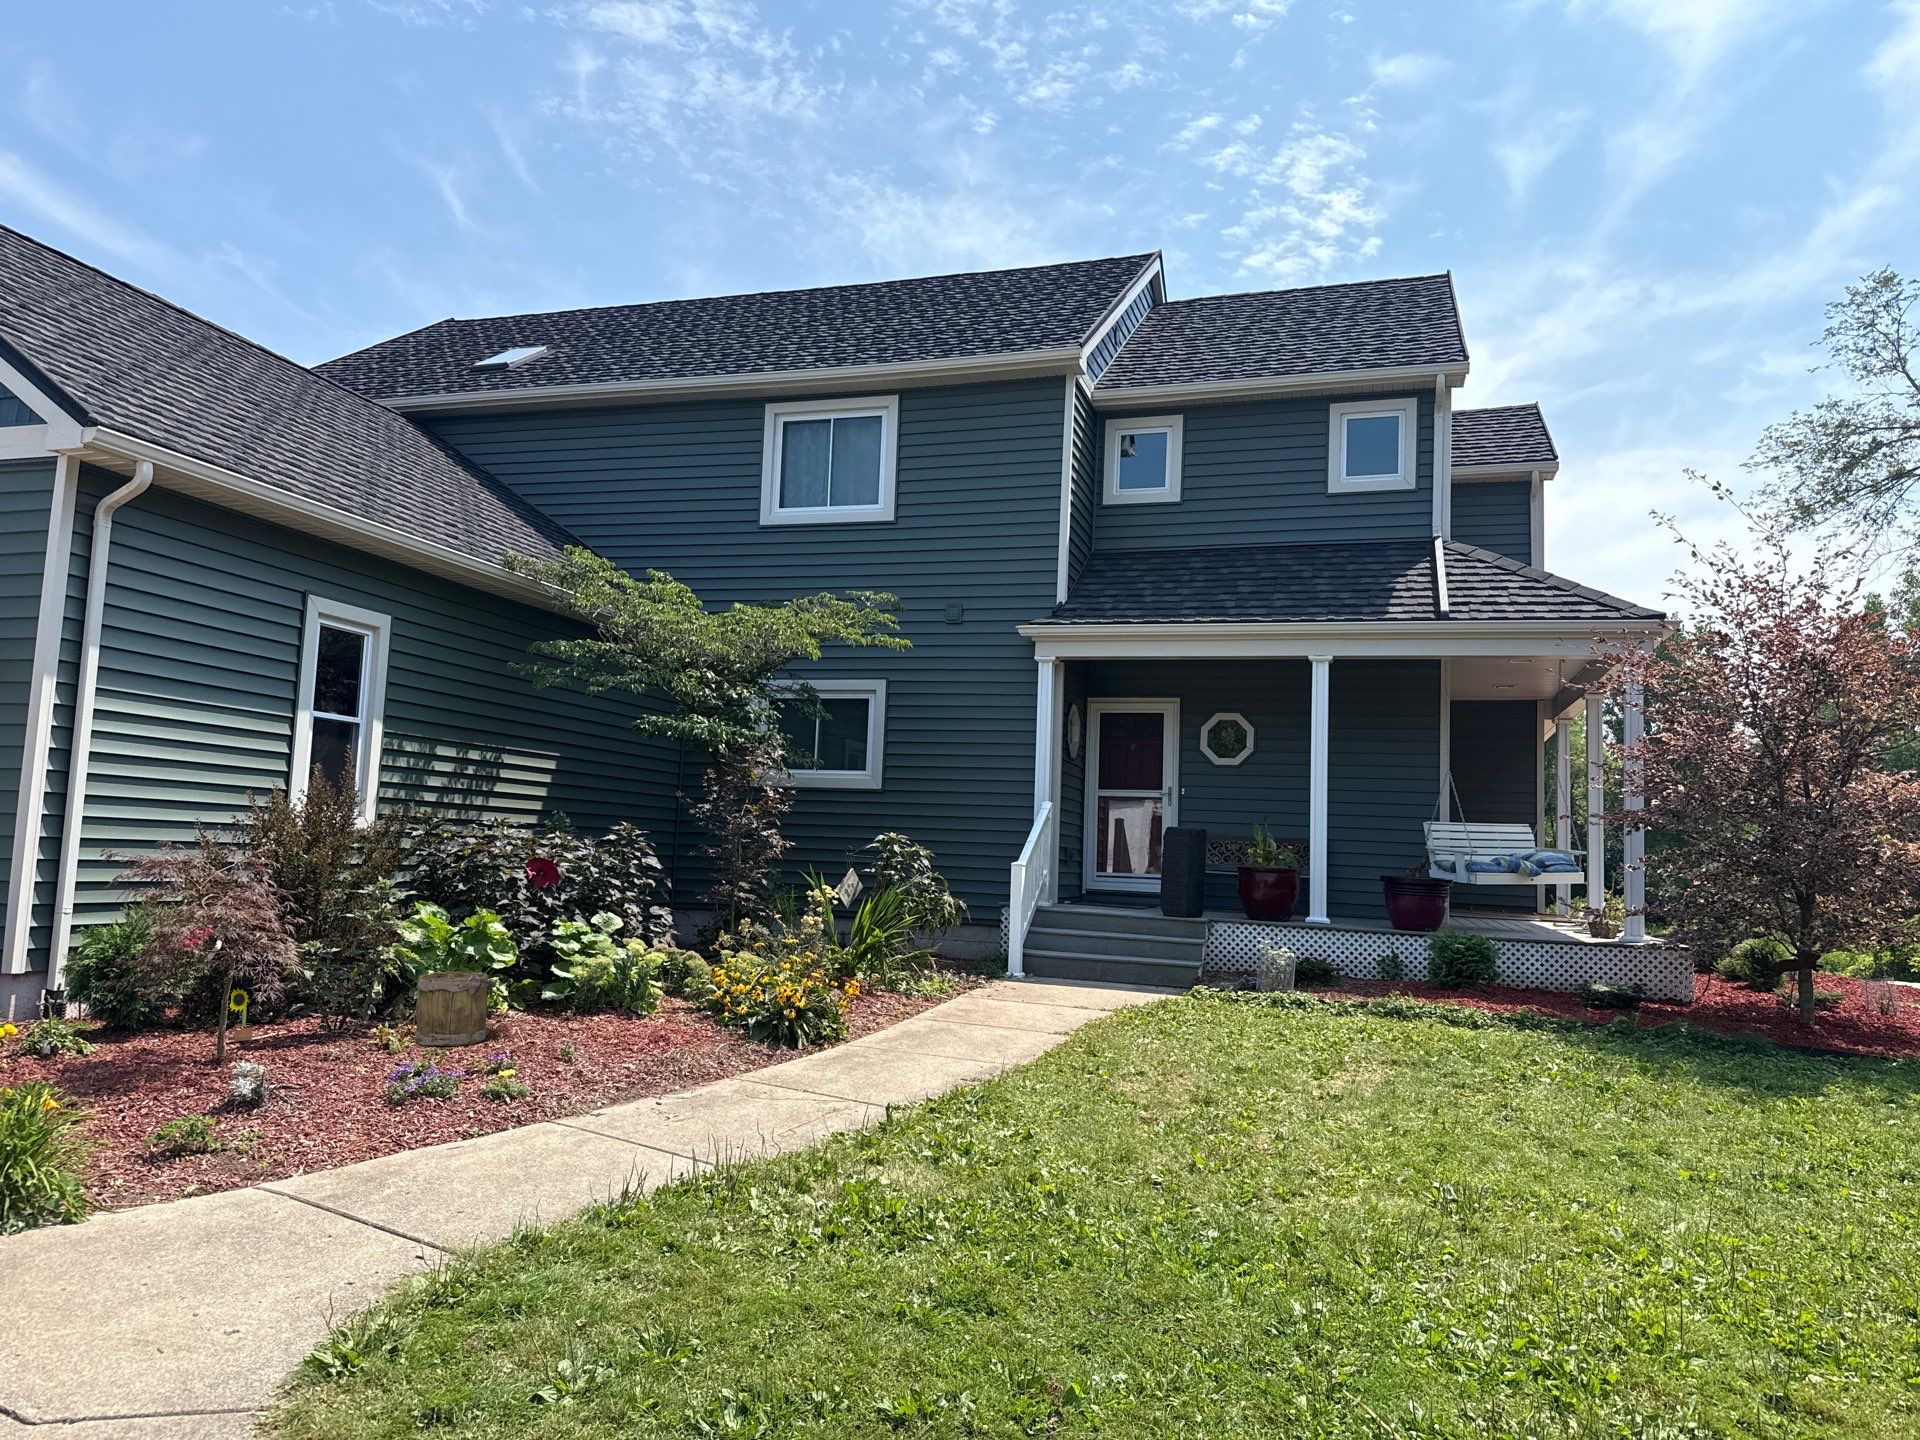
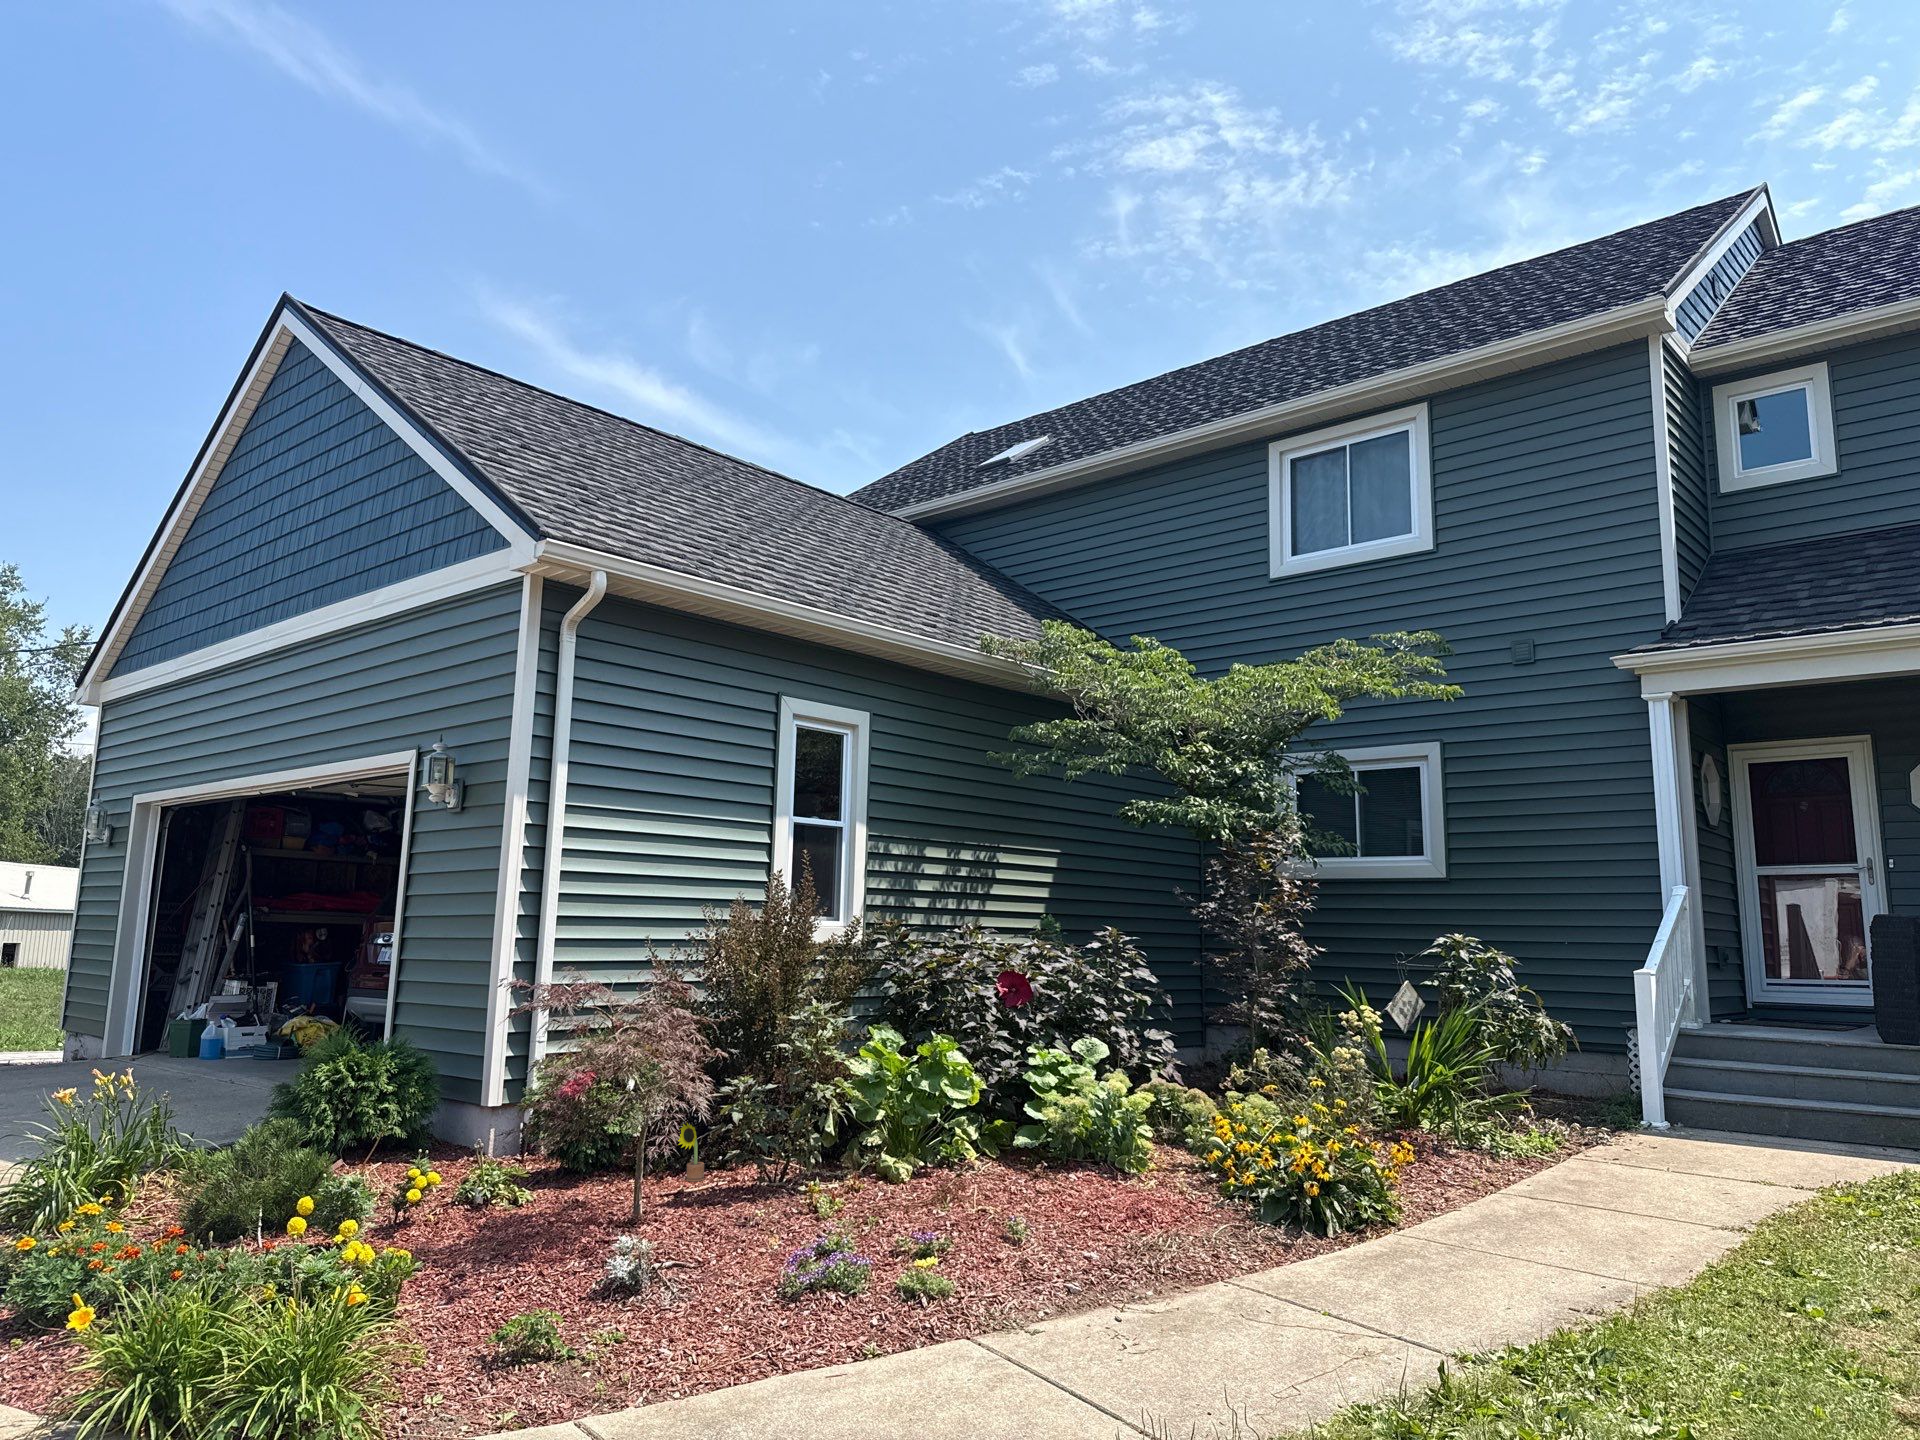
bucket: present [415,969,495,1046] -> none [861,1107,948,1205]

